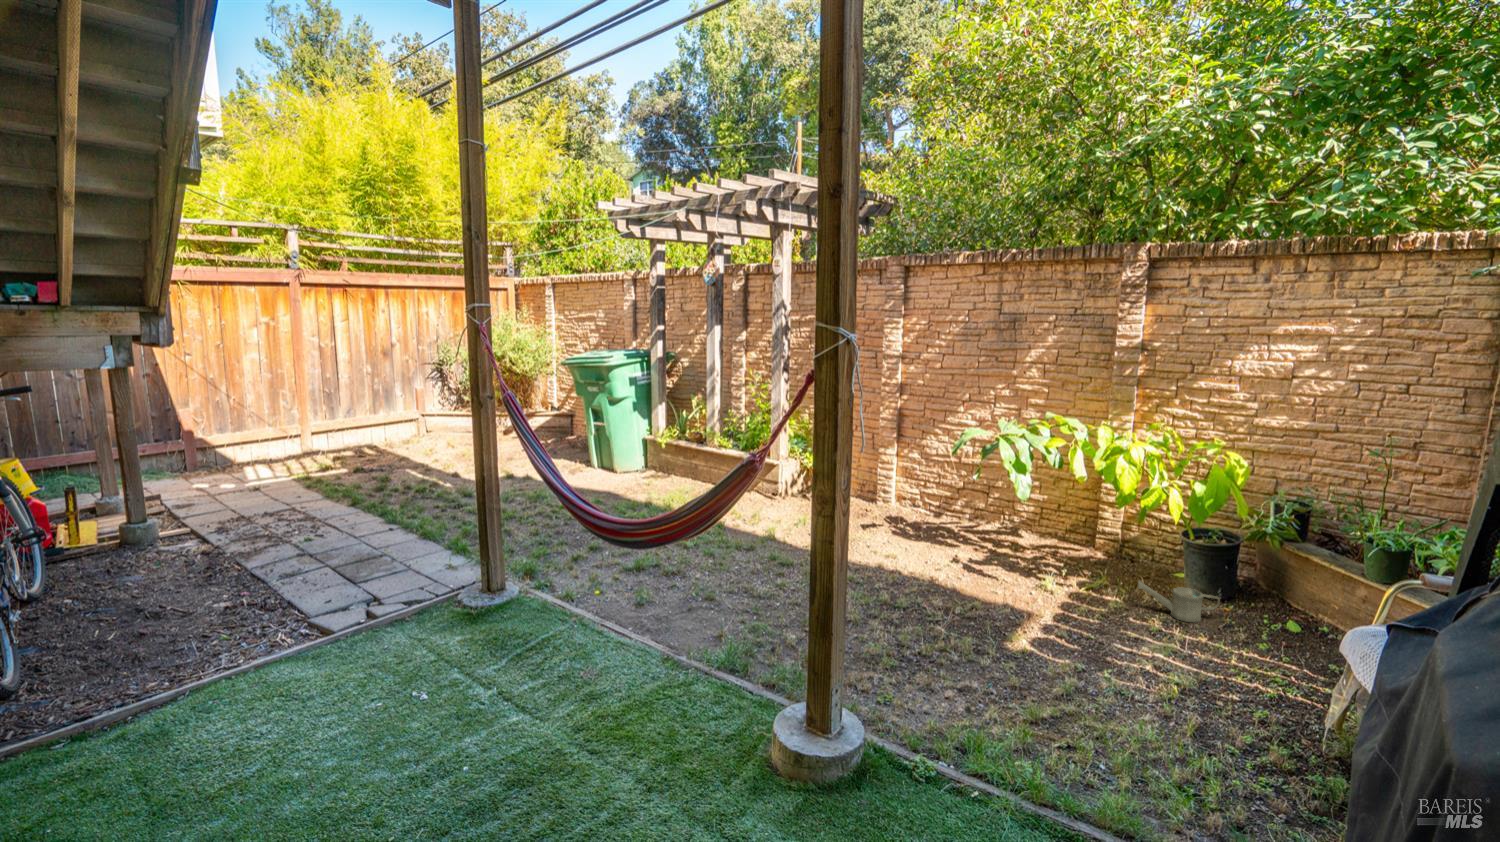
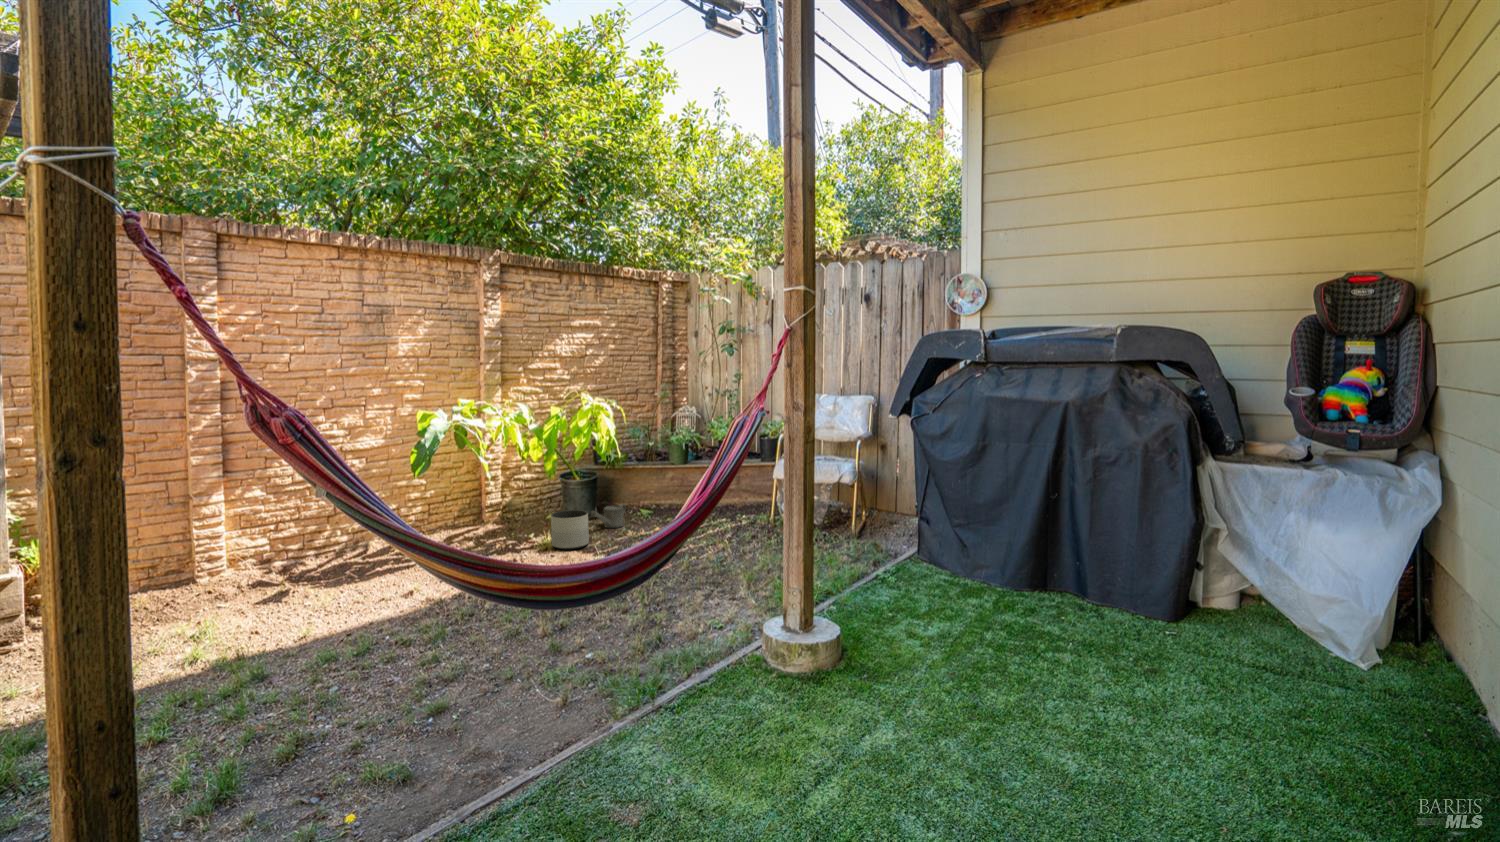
planter: none [1058,559,1107,610] -> present [551,510,589,549]

